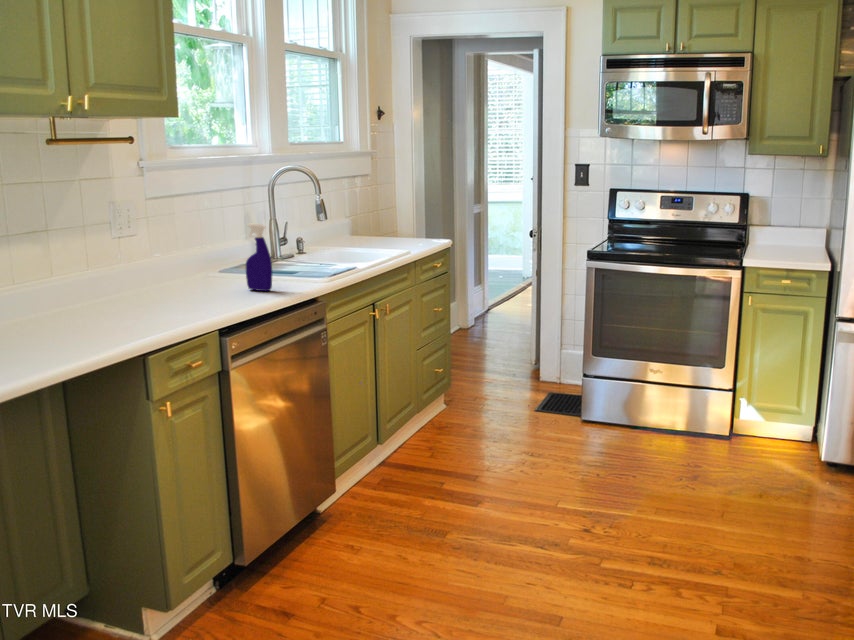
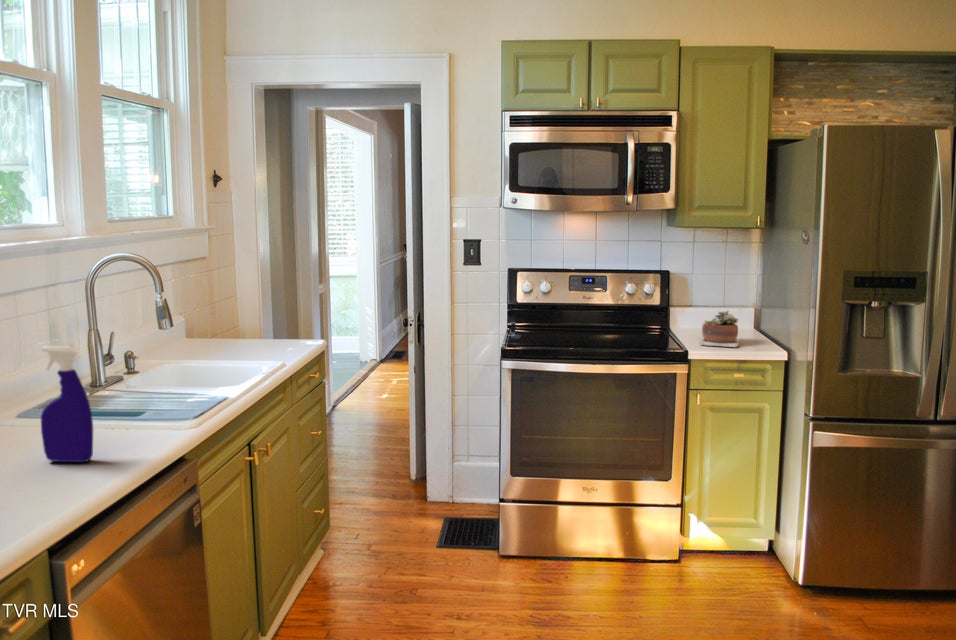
succulent plant: none [758,228,801,259] -> present [699,311,739,347]

